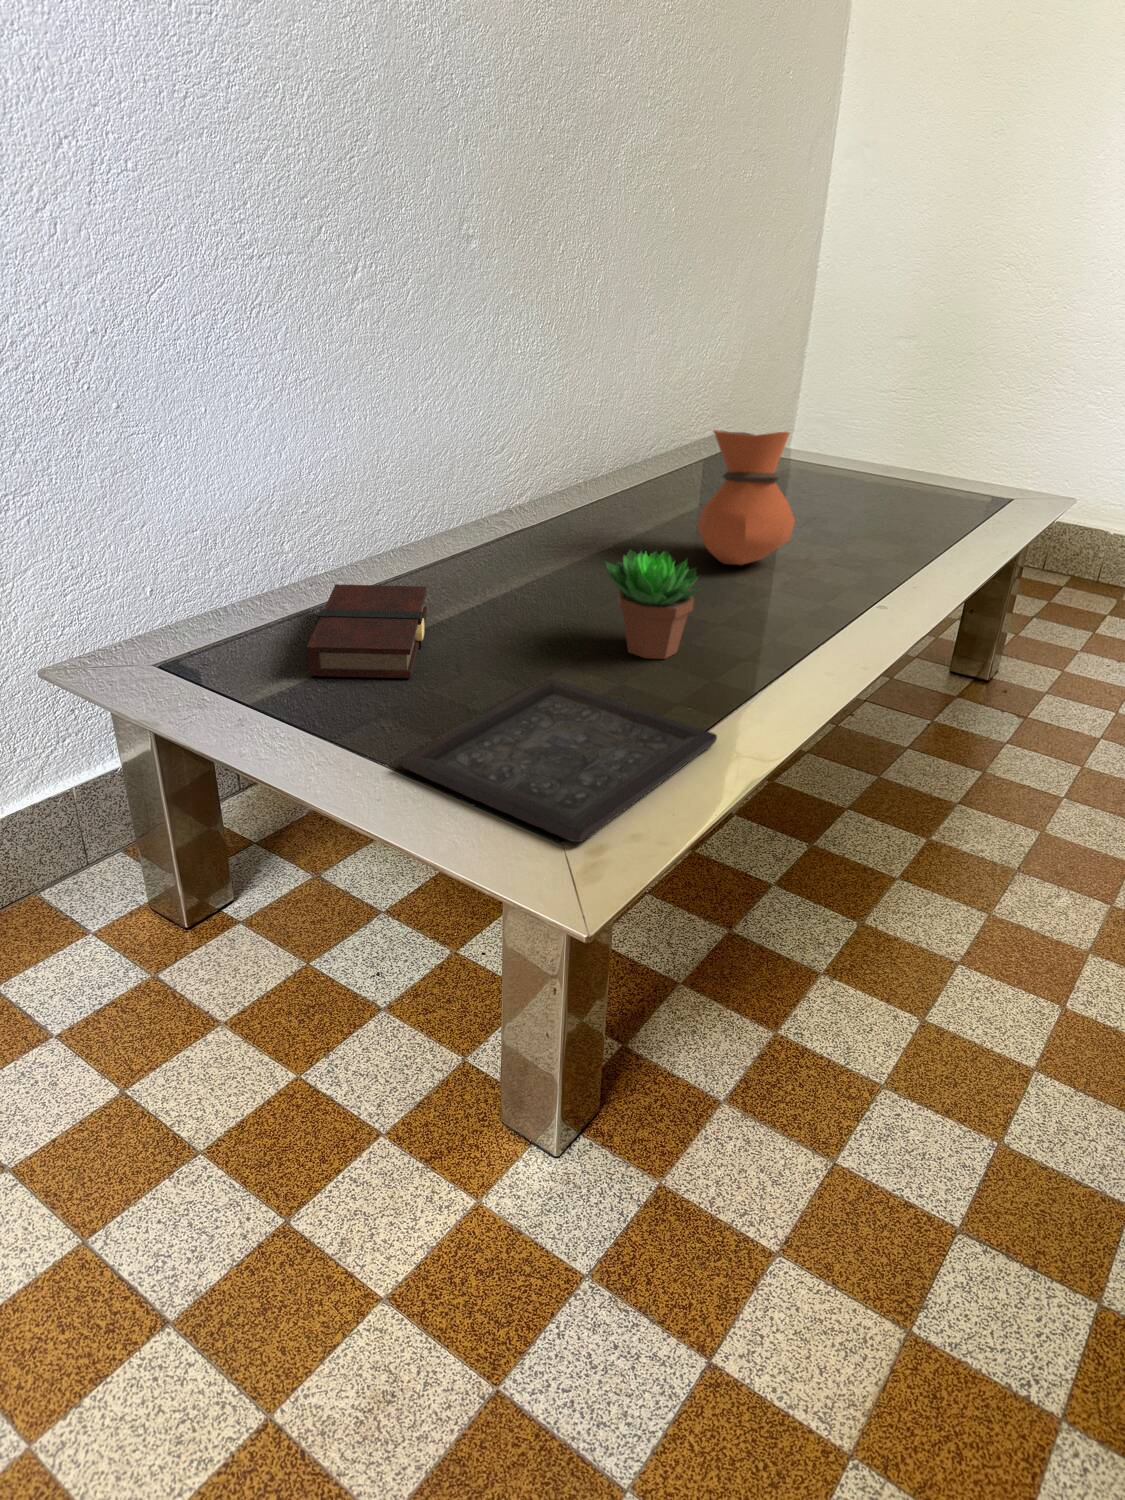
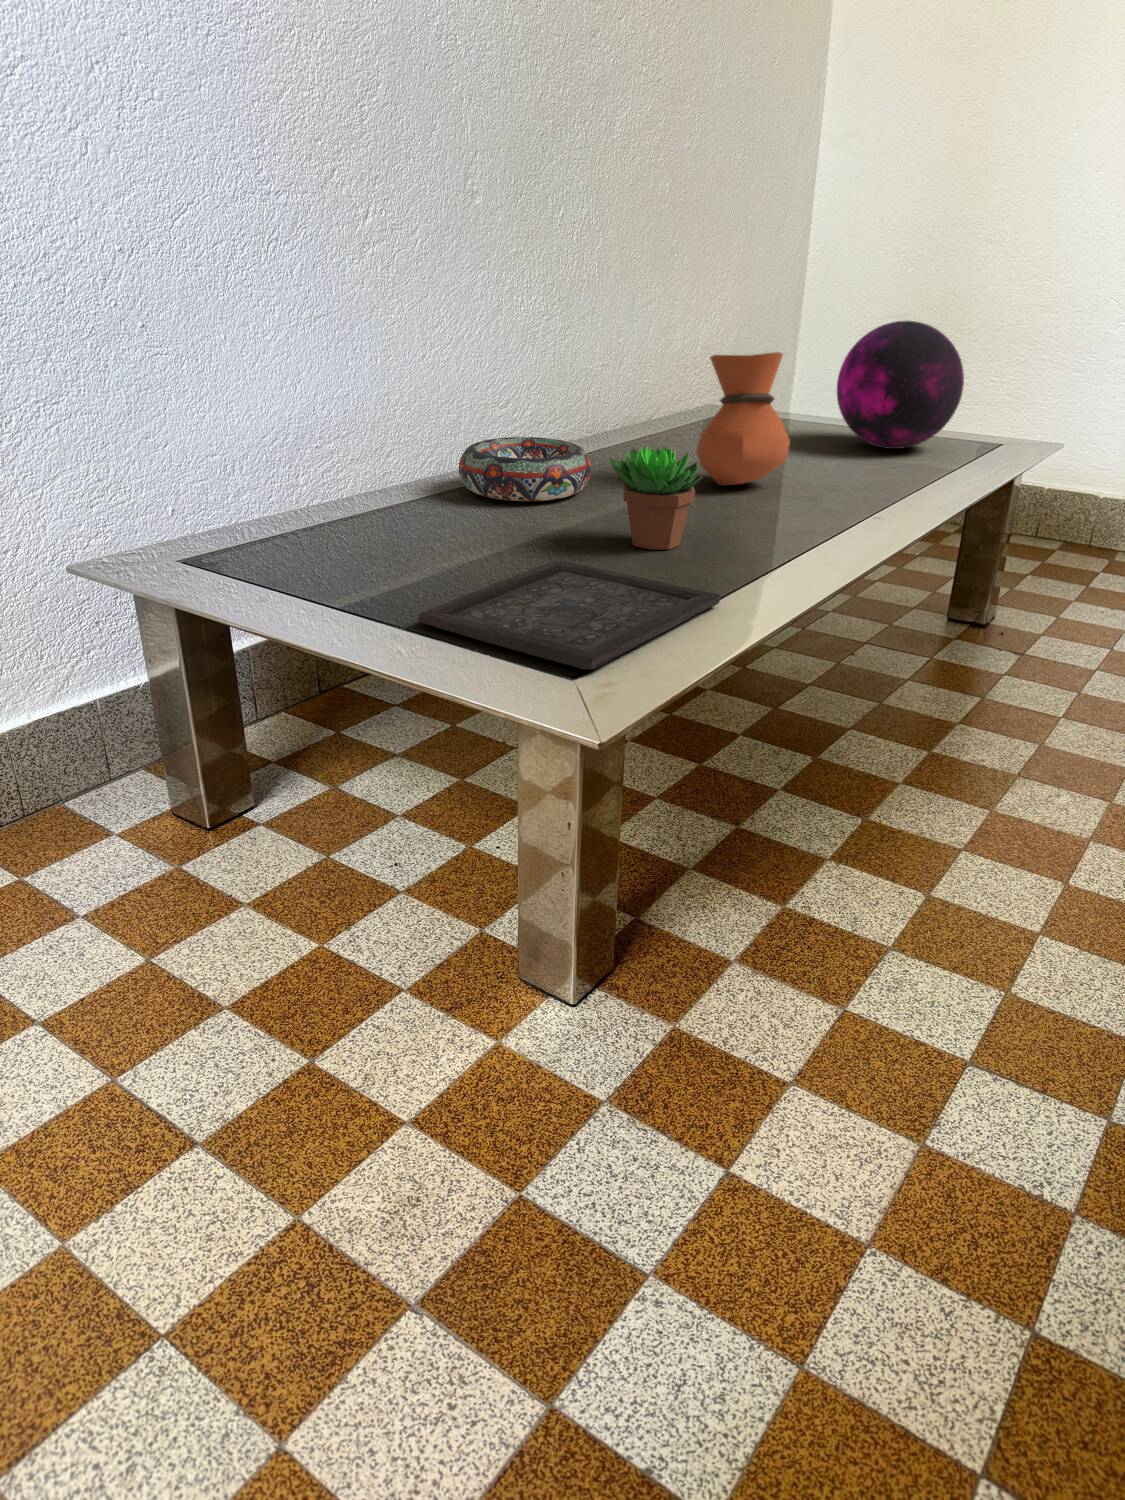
decorative orb: none [845,380,978,511] -> present [837,321,964,449]
decorative bowl: none [449,508,587,585] -> present [459,437,591,501]
book: present [307,584,427,678] -> none [325,493,439,564]

